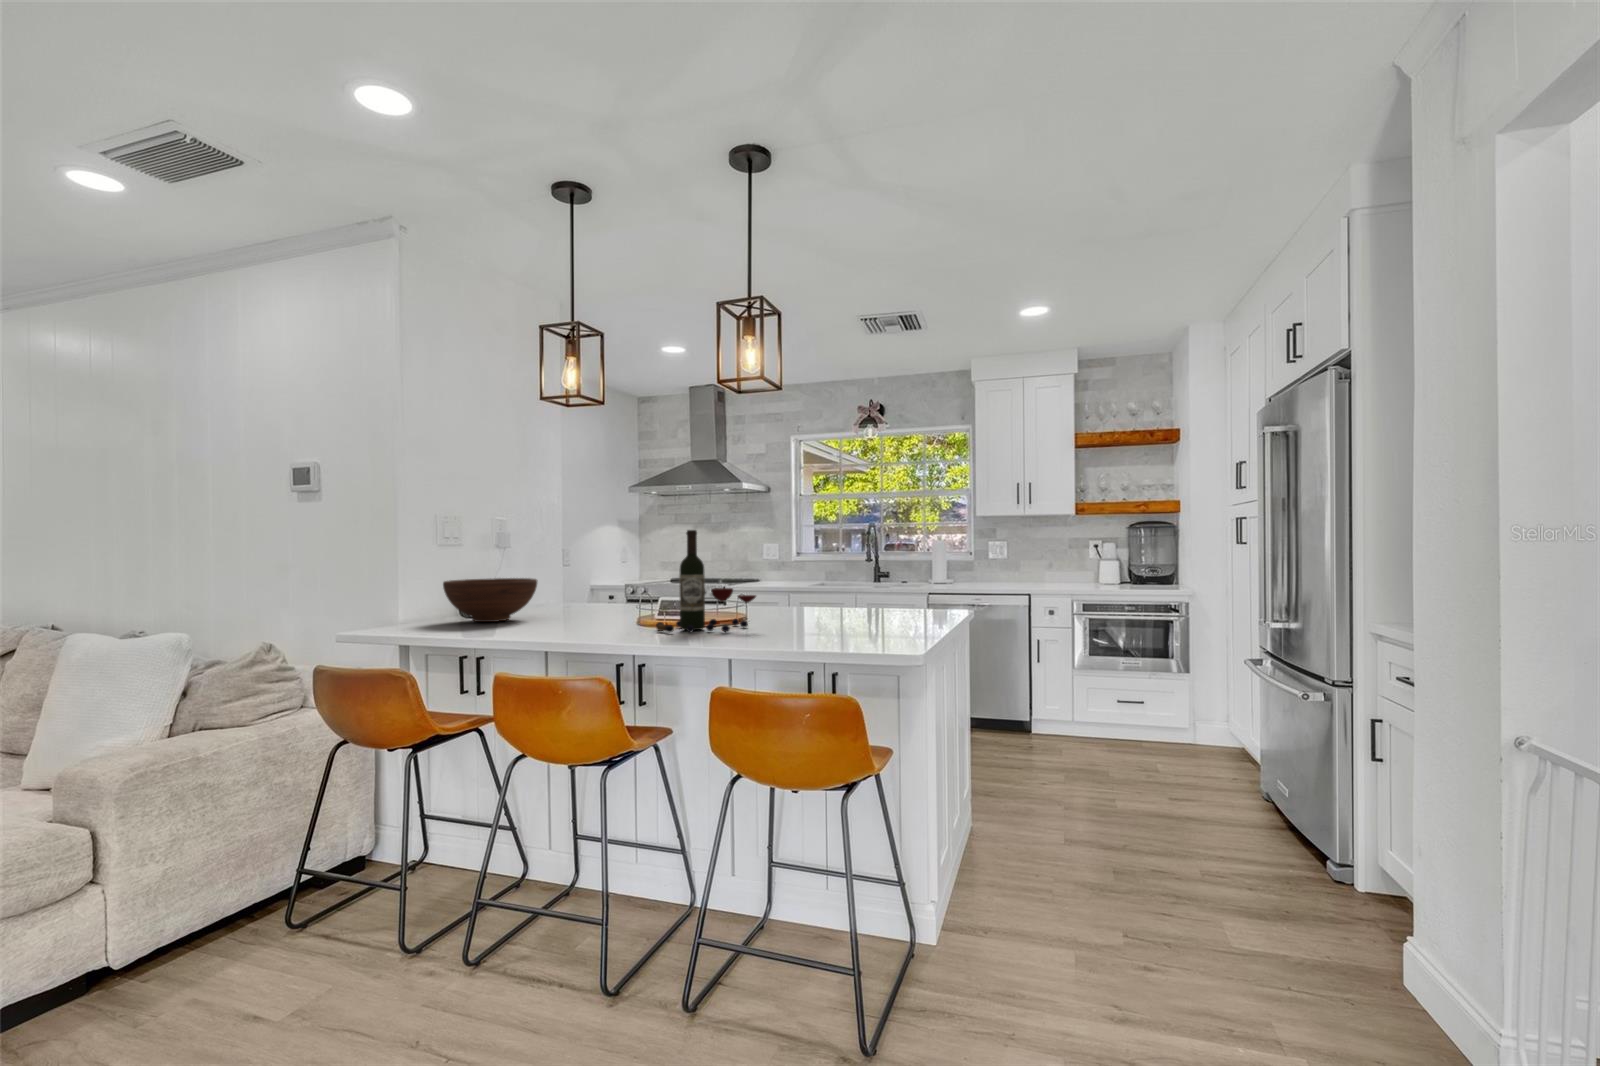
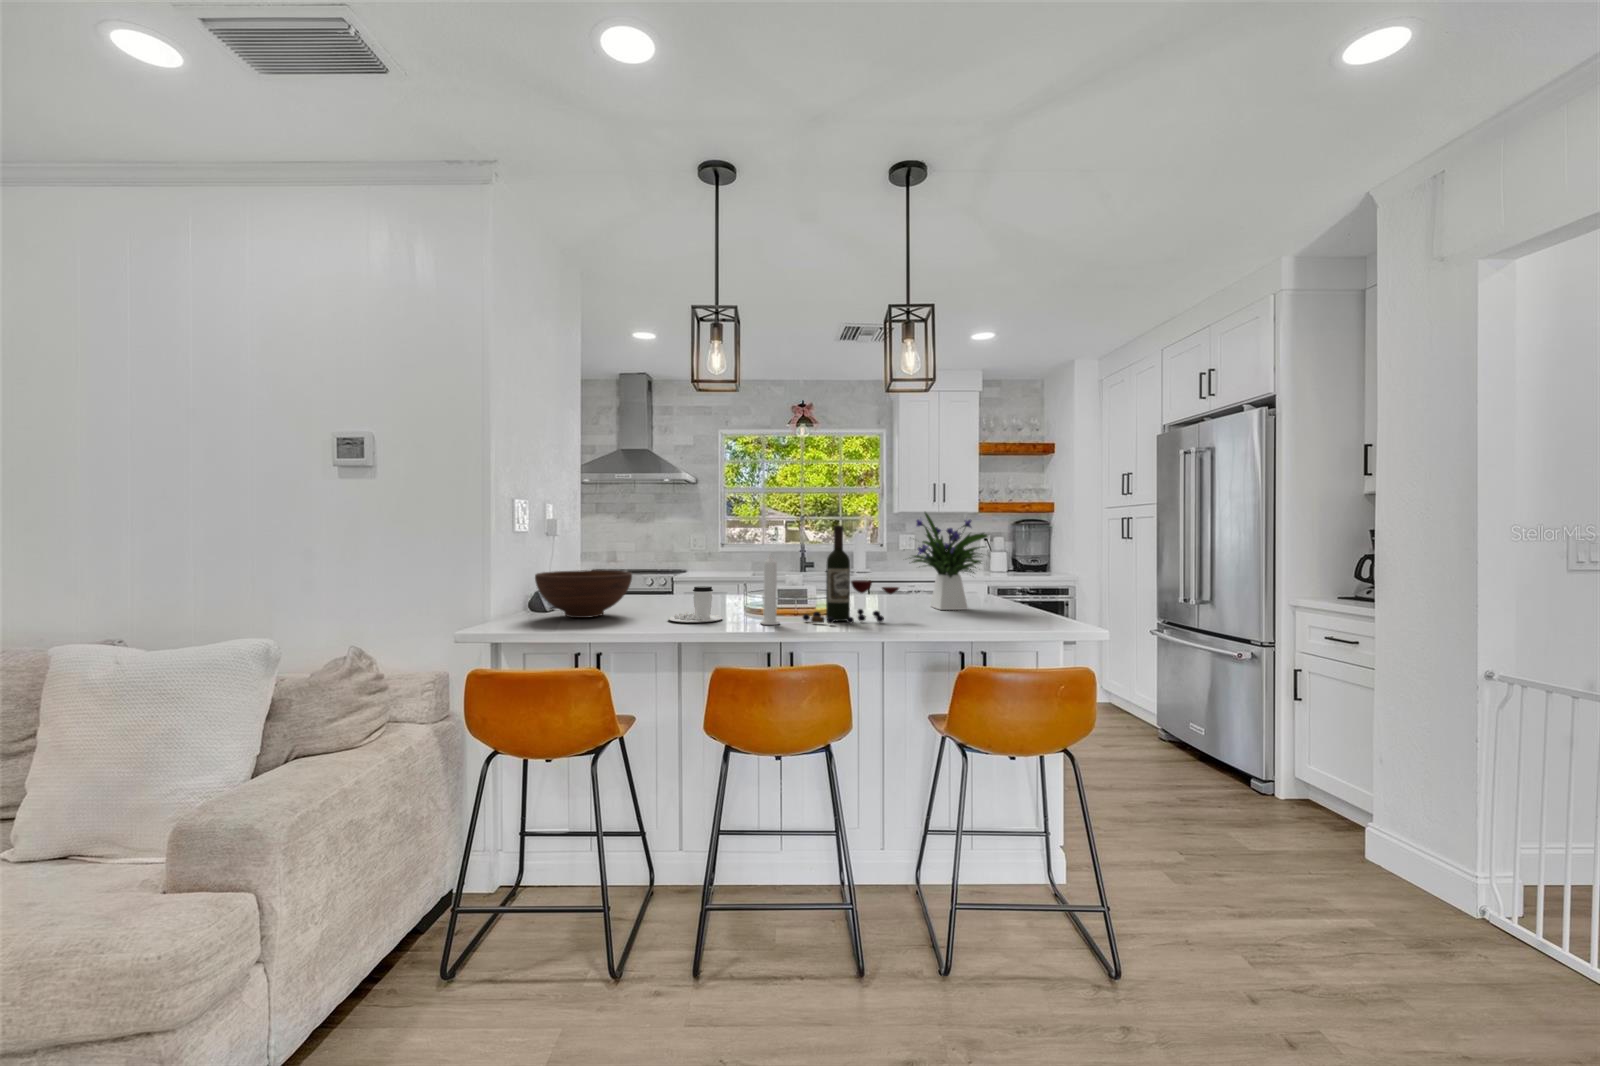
flower arrangement: none [804,513,906,623] -> present [912,512,988,610]
candle: none [609,558,630,632] -> present [760,553,780,625]
coffee cup: none [541,593,597,628] -> present [668,586,723,623]

